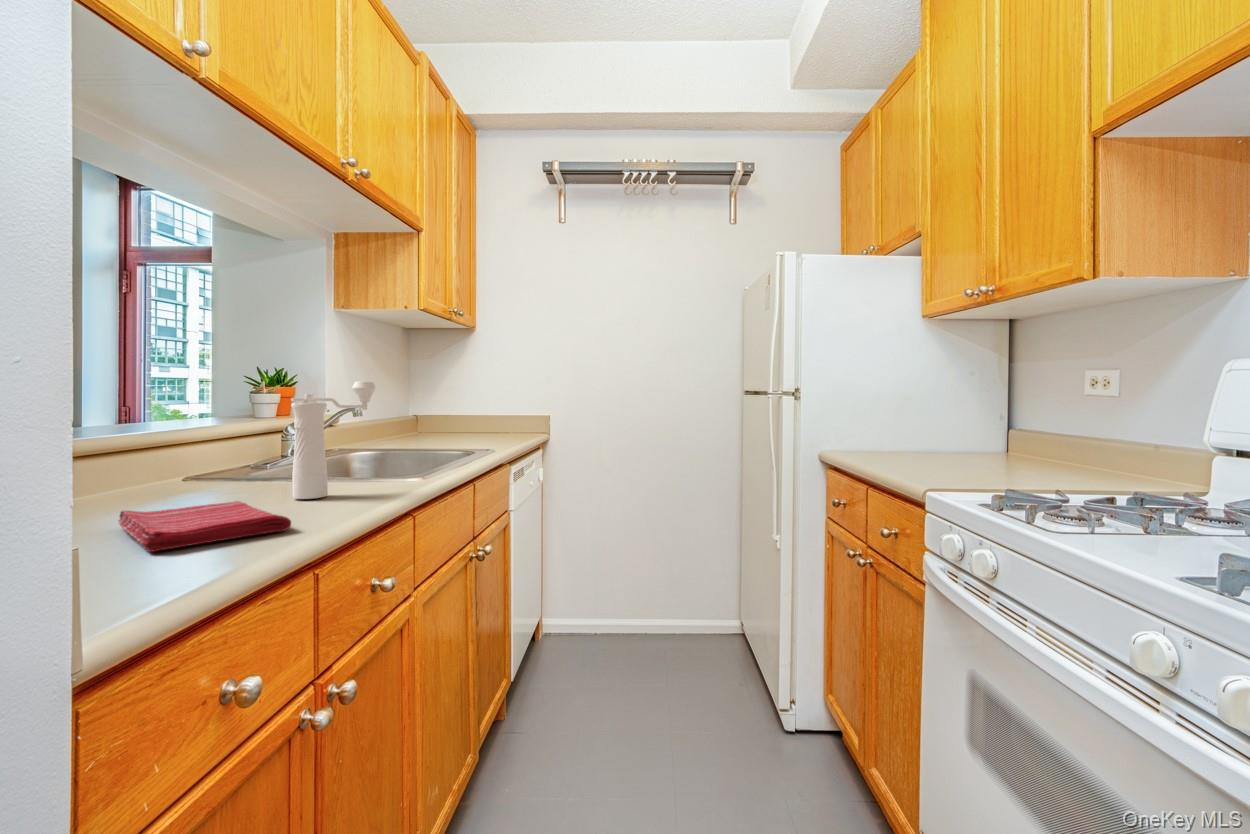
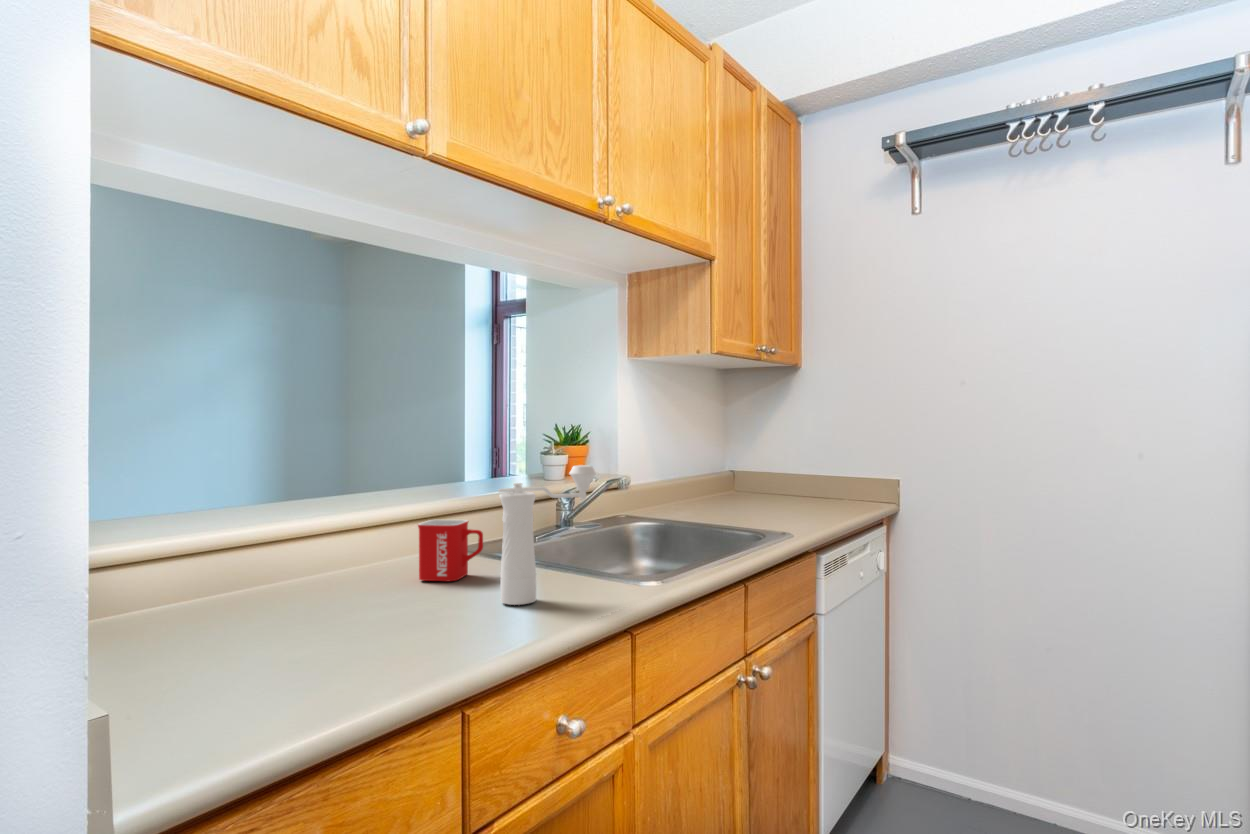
mug: none [174,437,248,494] -> present [418,519,483,581]
dish towel: present [118,501,291,552] -> none [305,605,446,670]

